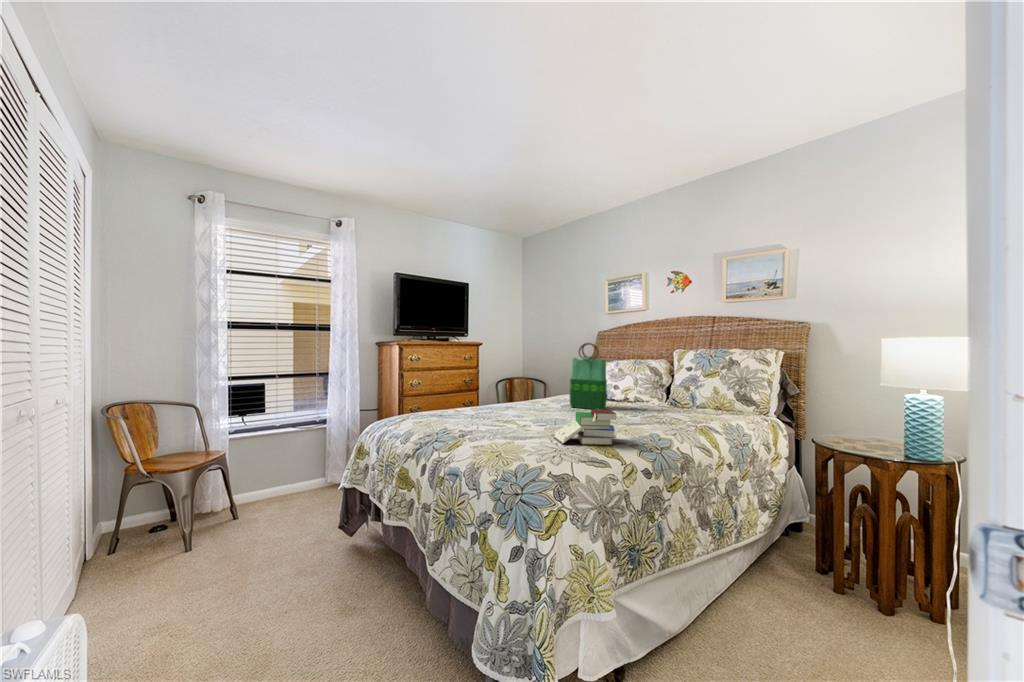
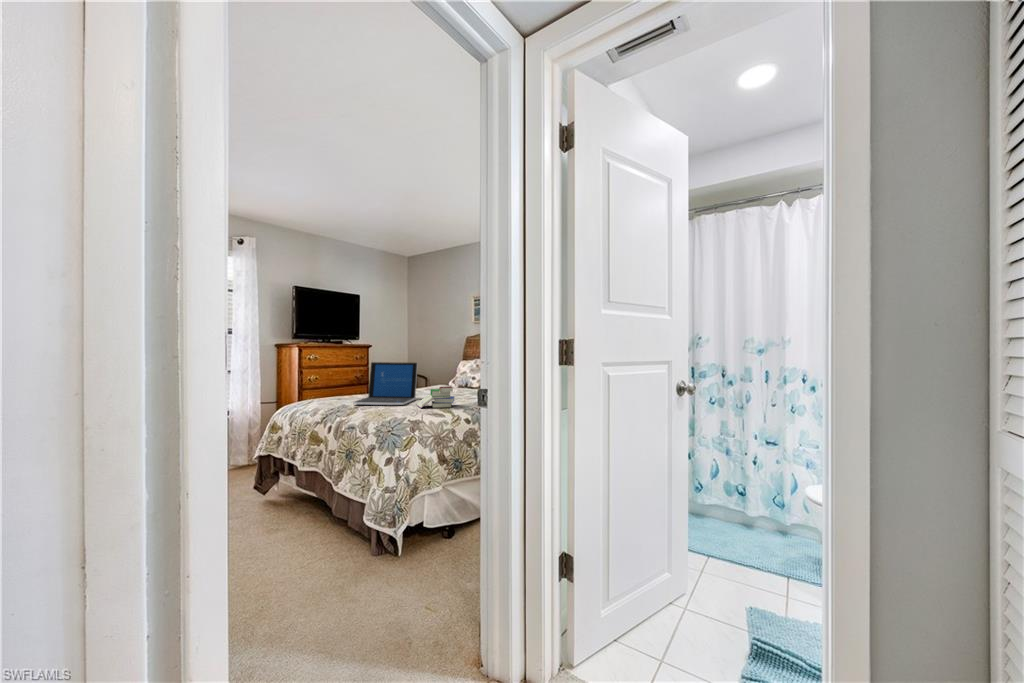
tote bag: present [570,343,607,410] -> none [436,345,461,391]
laptop: none [459,366,550,434] -> present [353,362,417,405]

